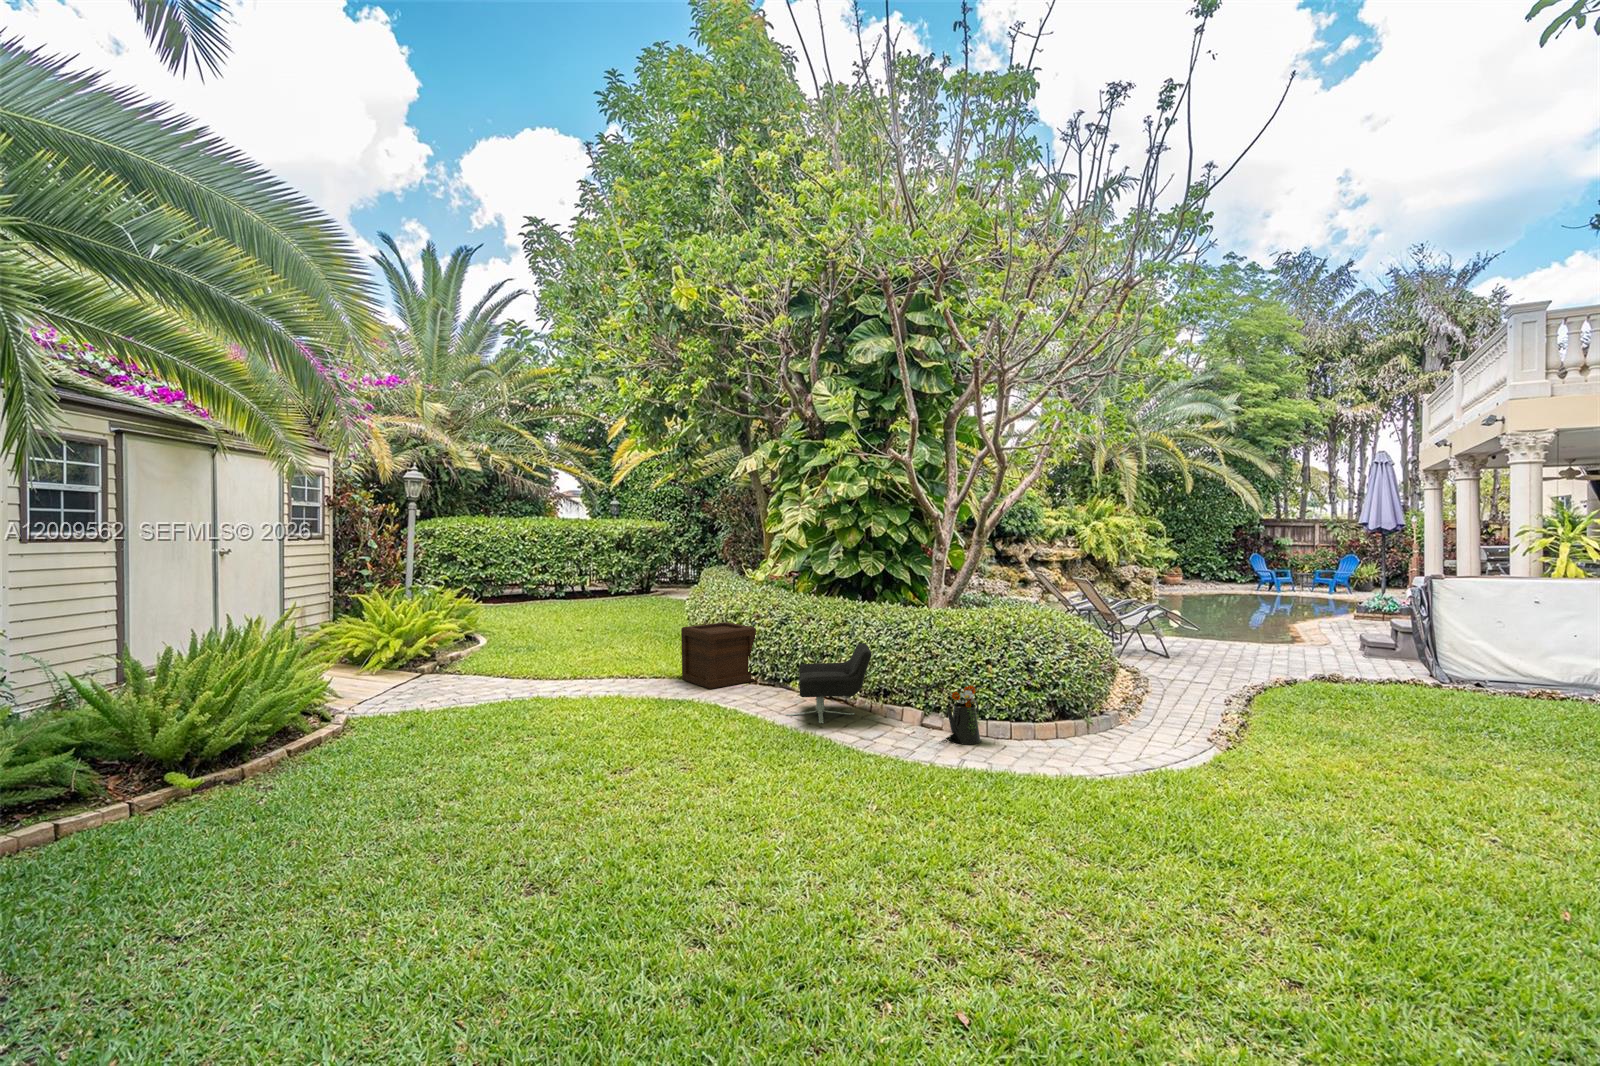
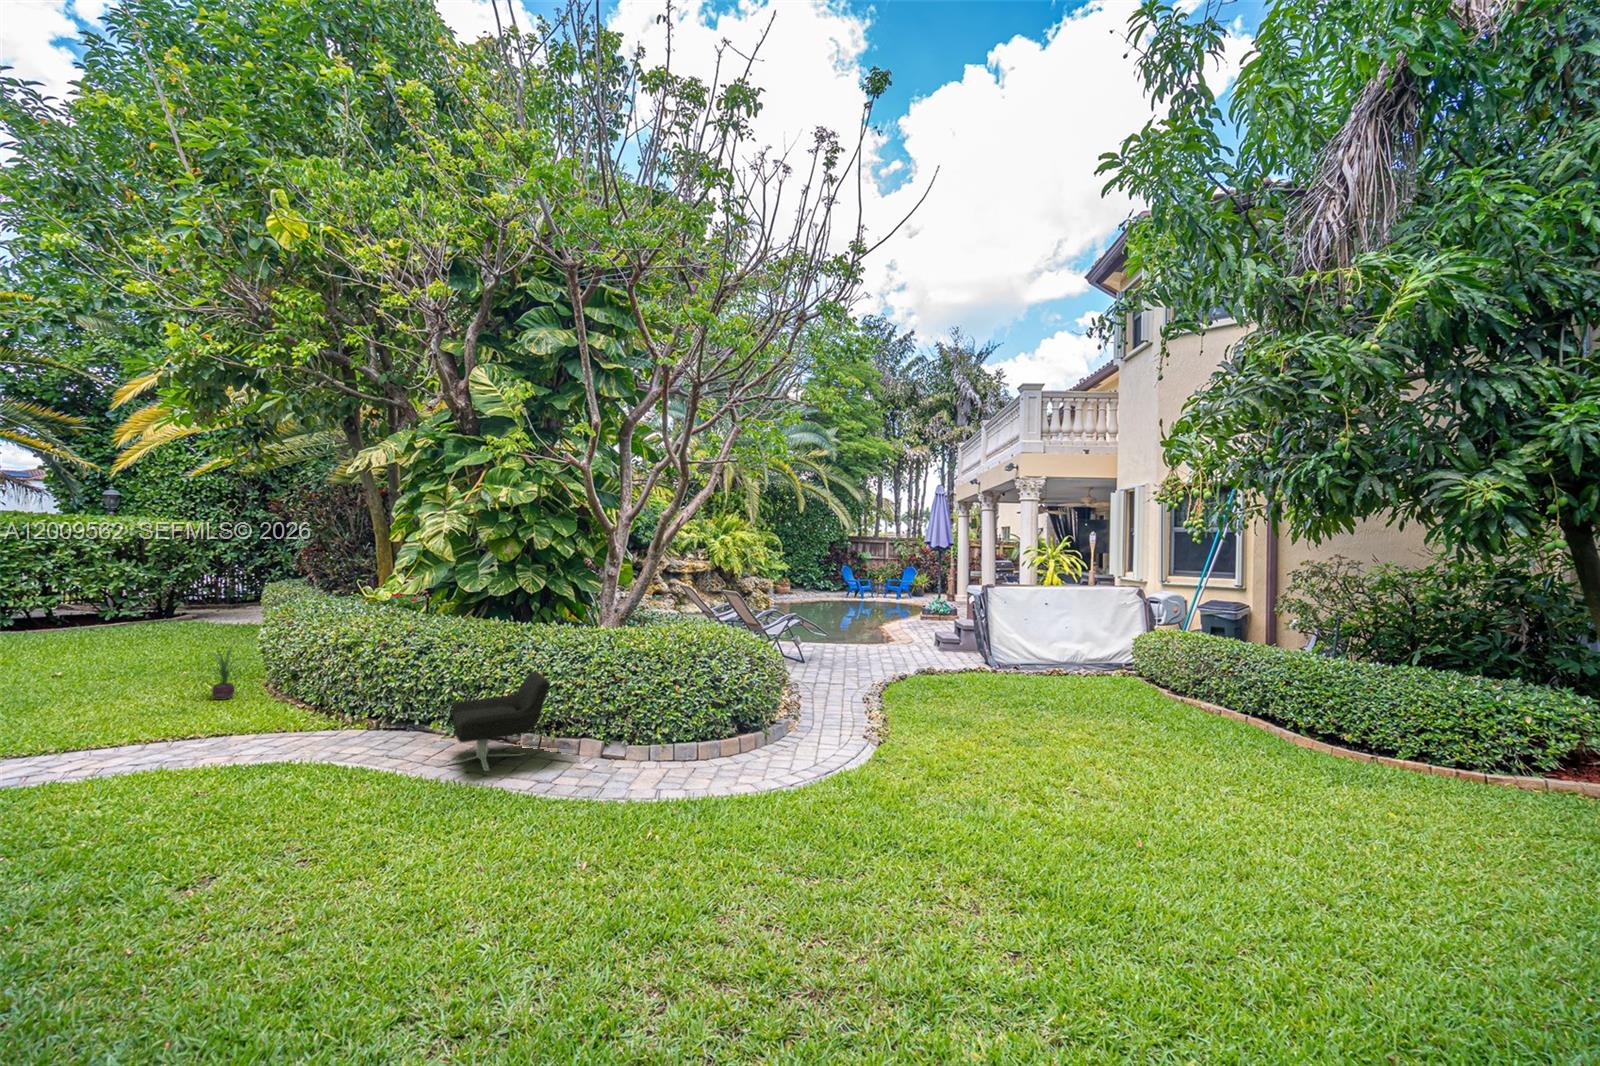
decorative plant: none [647,614,689,653] -> present [200,647,239,700]
wooden crate: present [681,622,756,689] -> none [264,654,382,744]
watering can: present [947,685,981,745] -> none [637,708,671,773]

